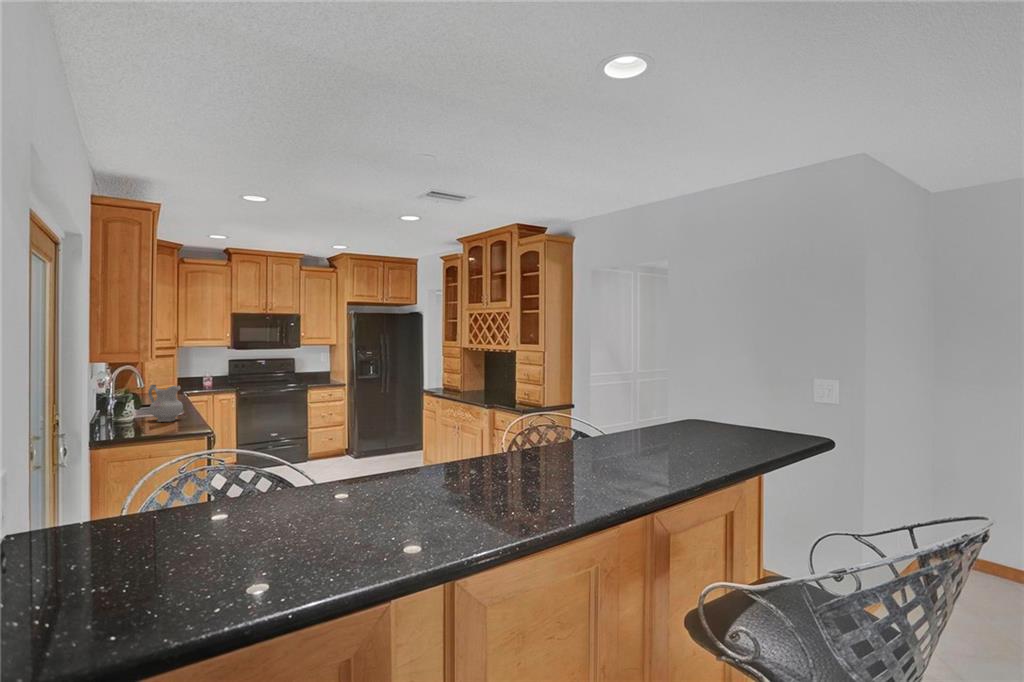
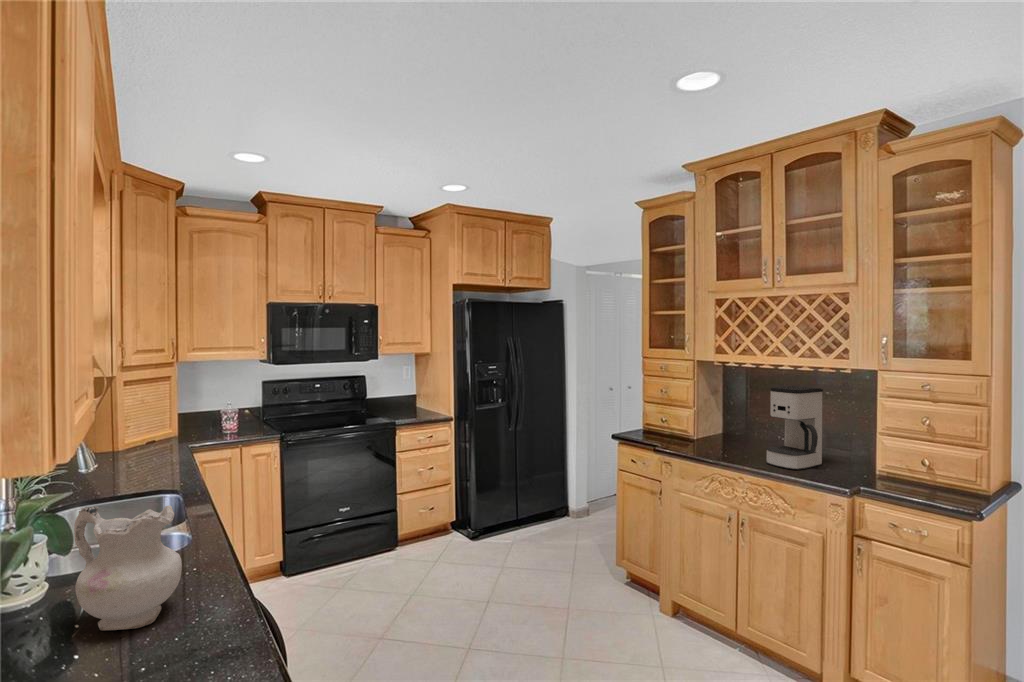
coffee maker: none [476,360,502,400] -> present [766,386,823,470]

